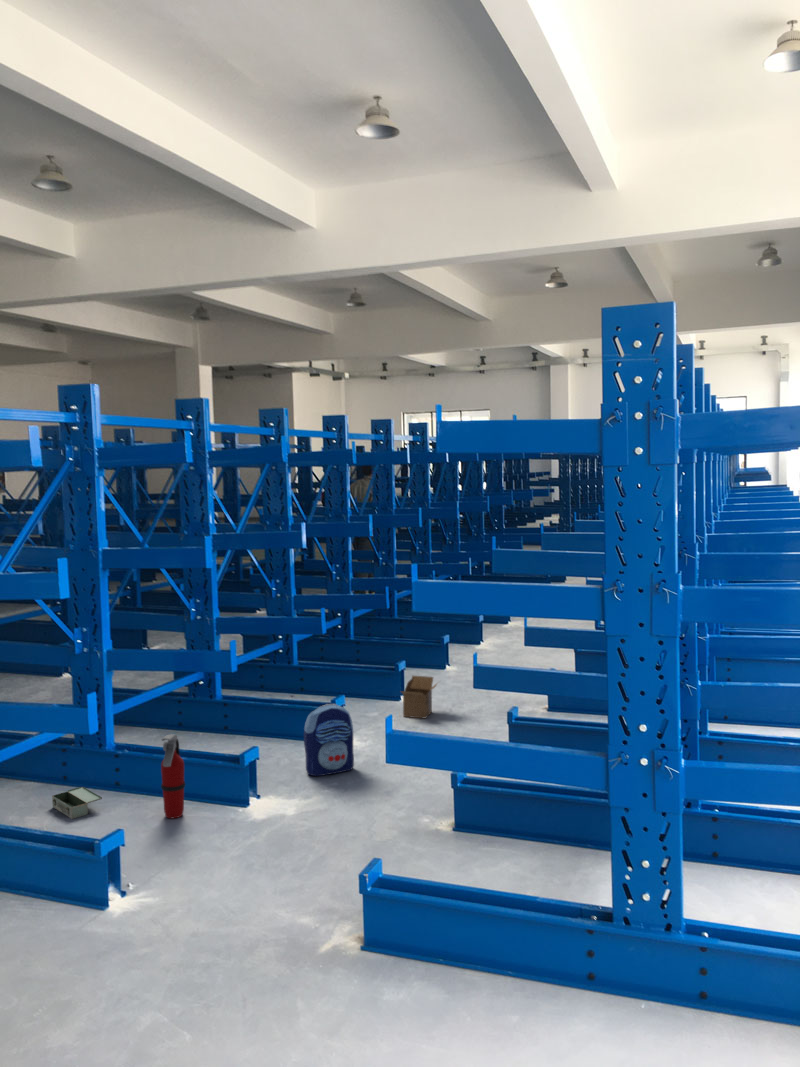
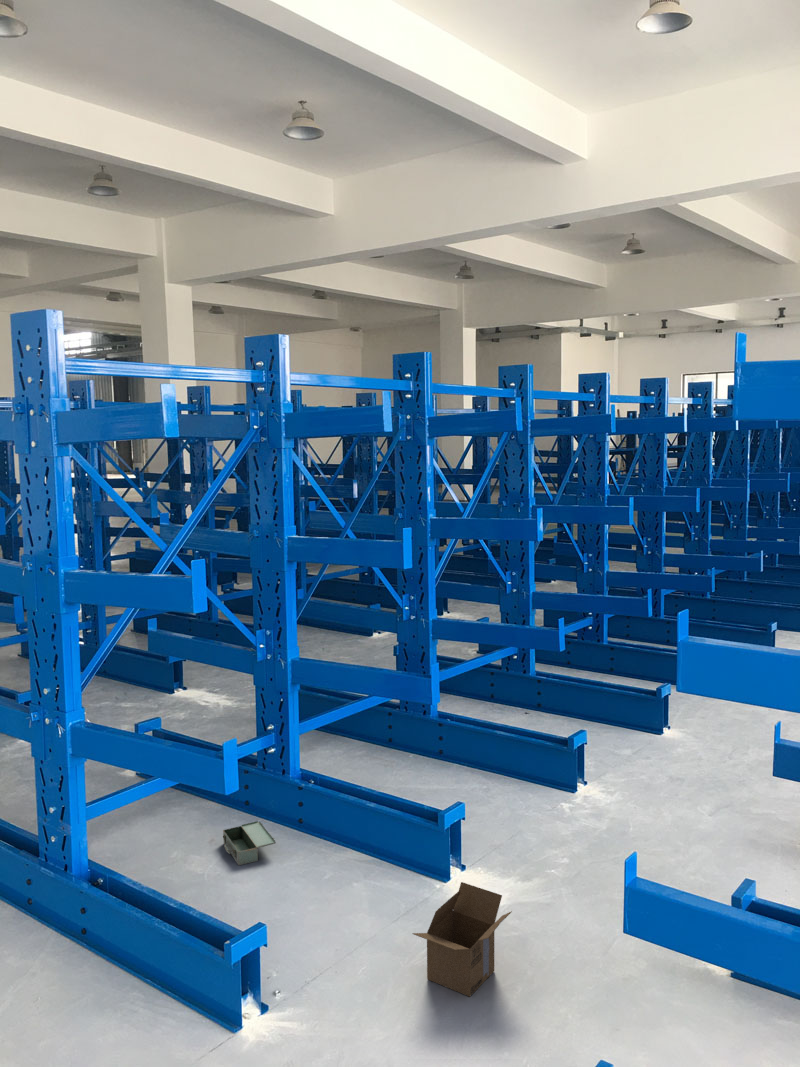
cardboard box: present [401,676,437,718] -> present [413,882,512,997]
backpack: present [304,704,354,776] -> none [527,748,592,839]
fire extinguisher: present [161,734,185,818] -> none [338,779,369,884]

